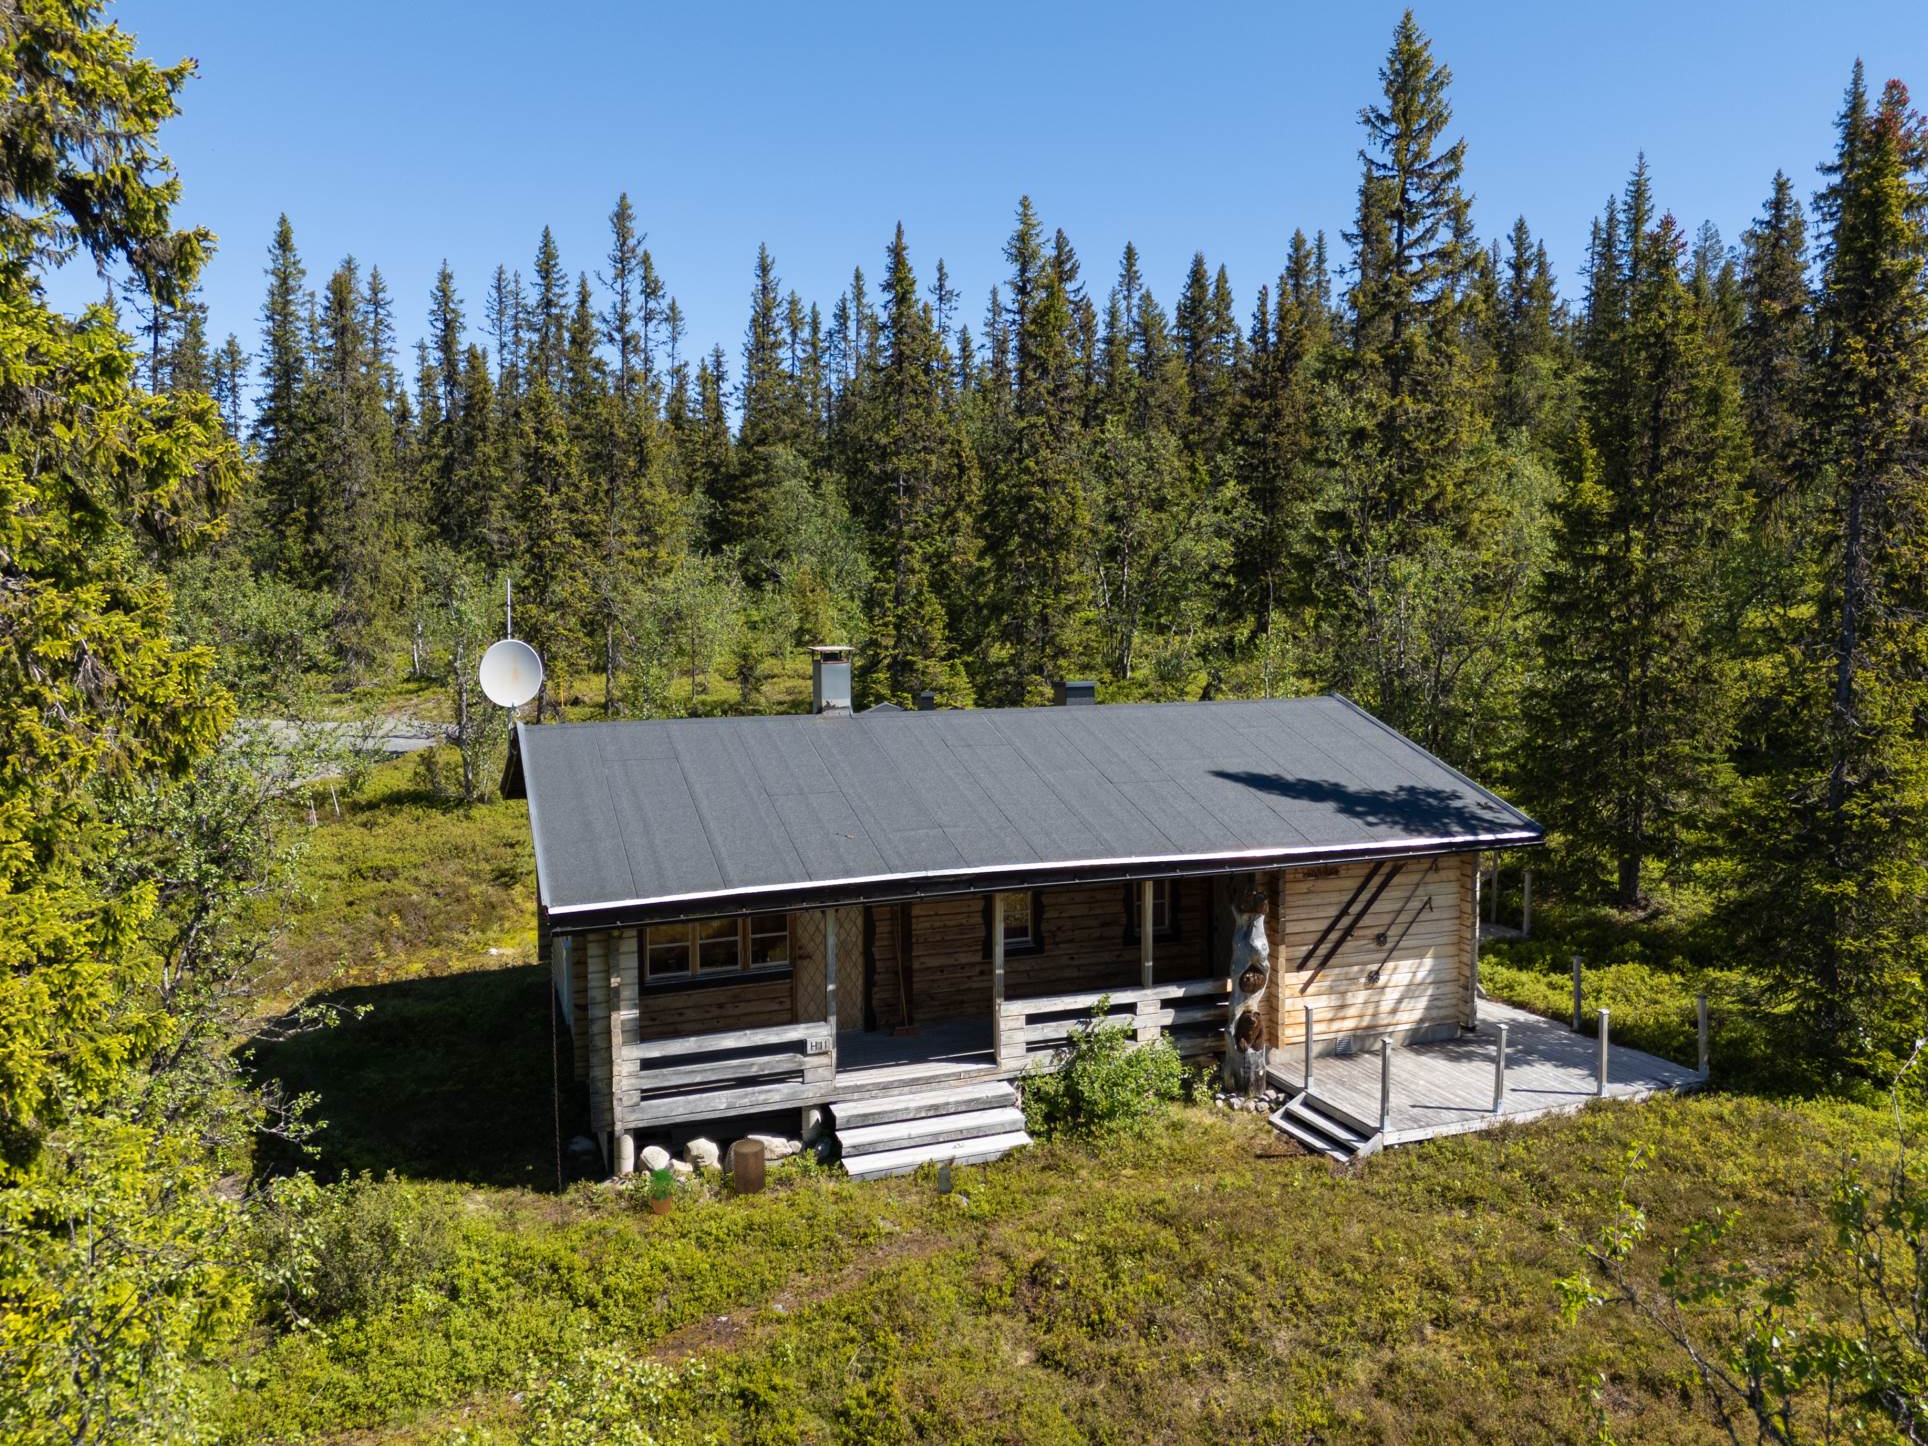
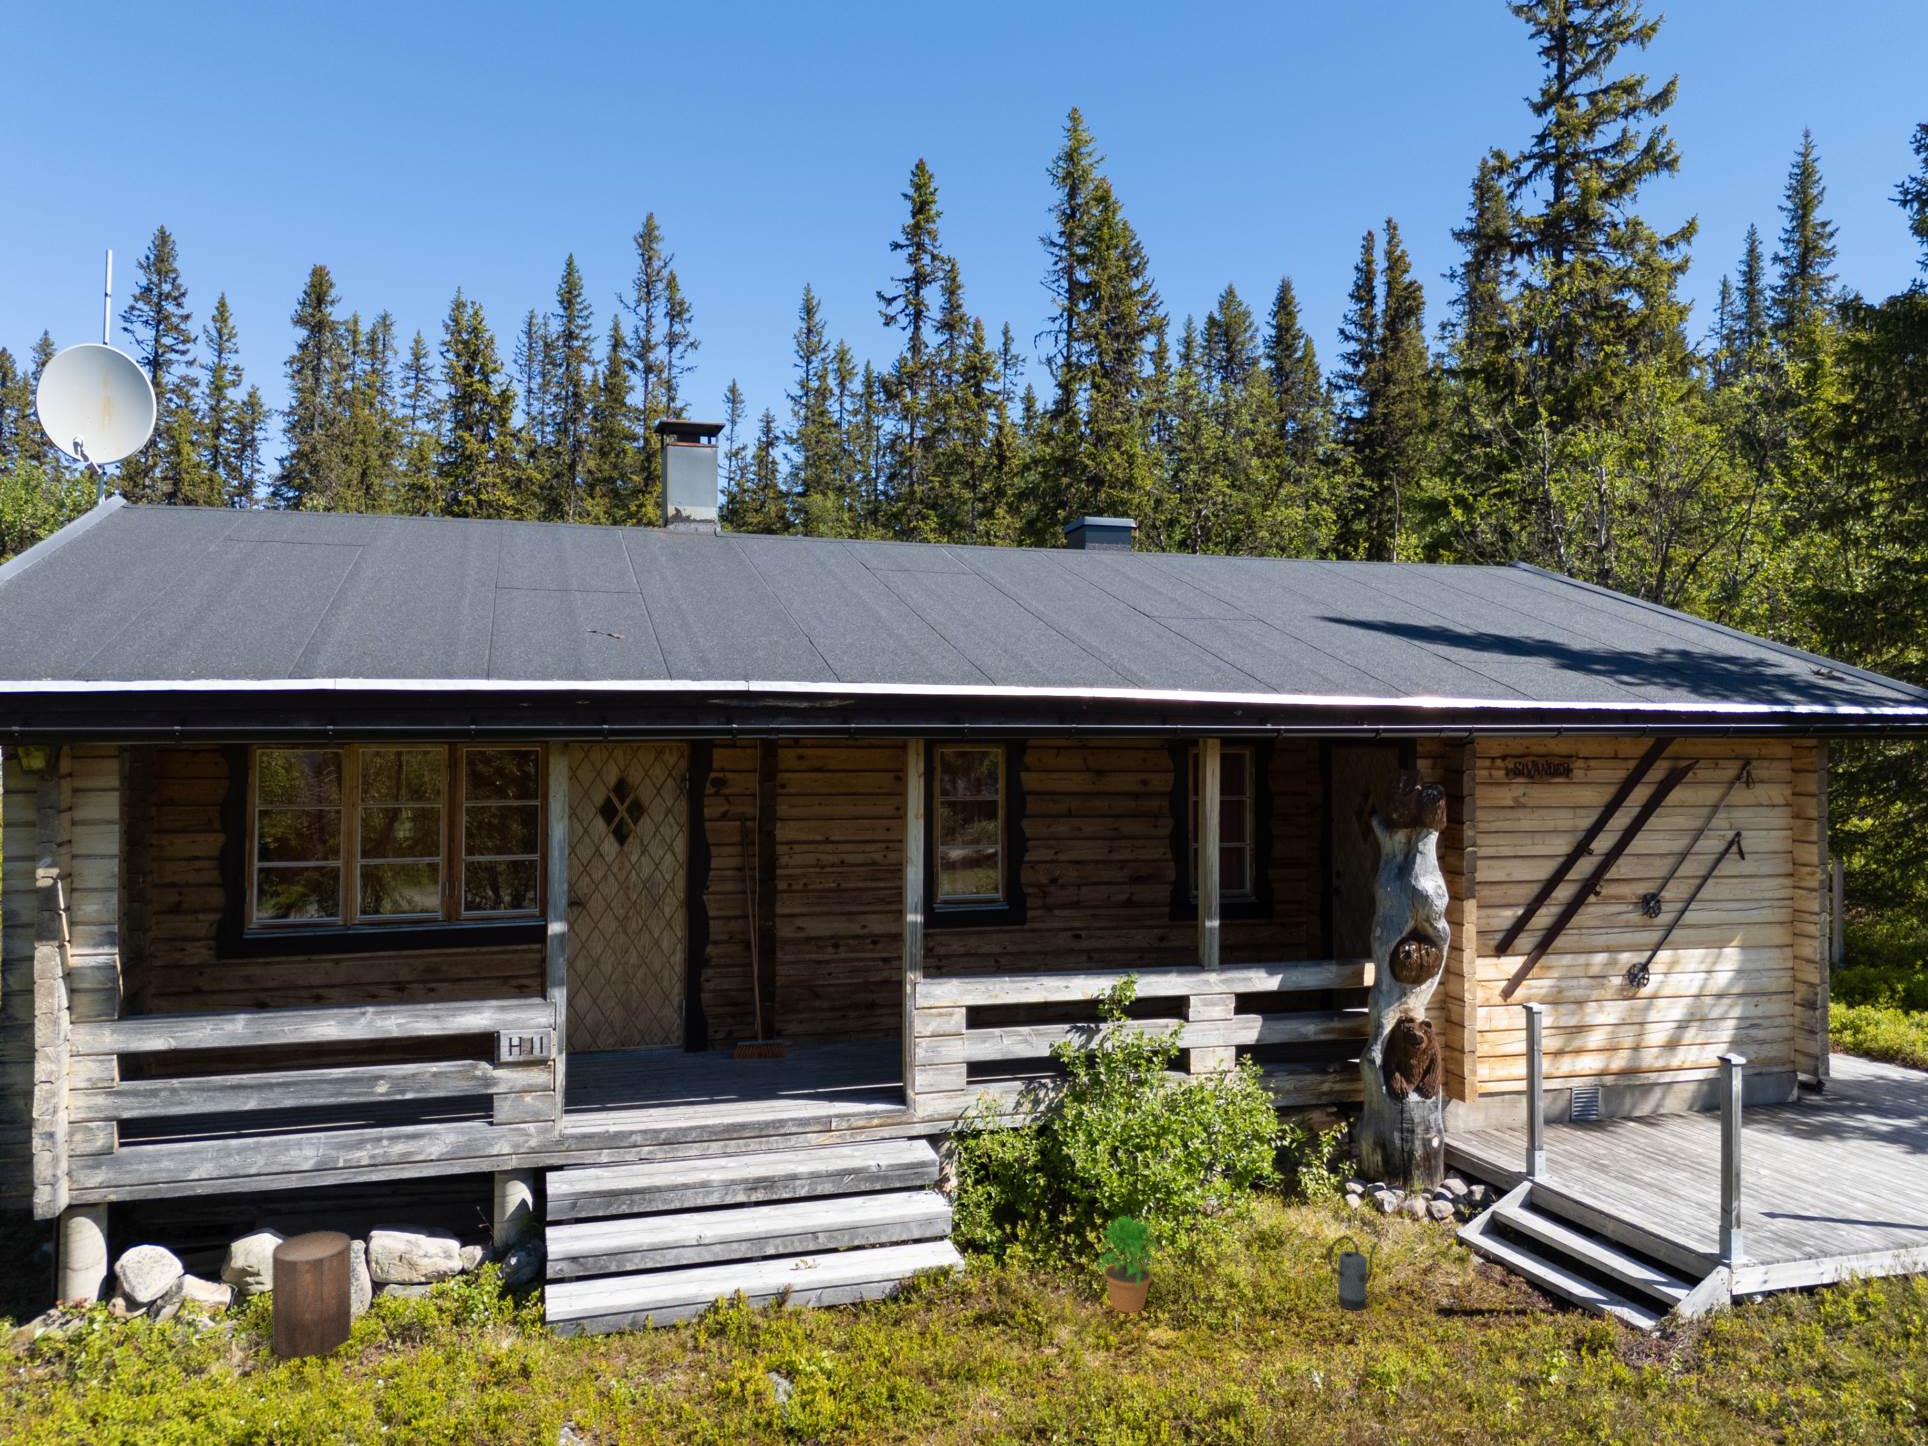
watering can: present [932,1166,954,1195] -> present [1328,1236,1378,1310]
potted plant: present [645,1168,677,1215] -> present [1098,1216,1157,1313]

